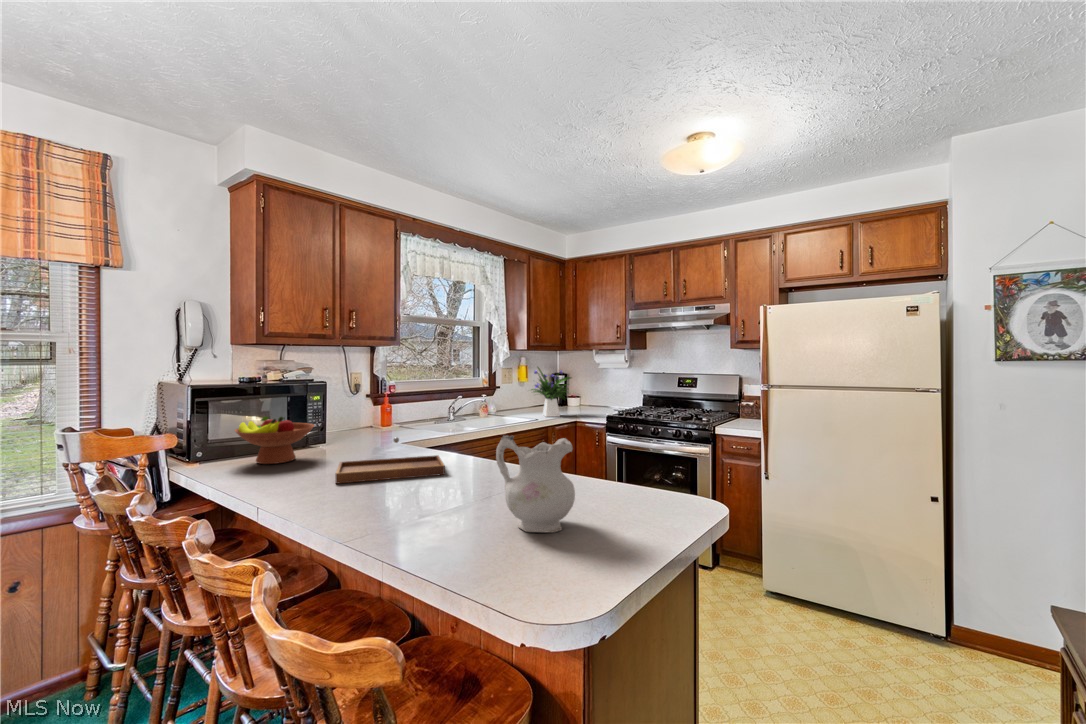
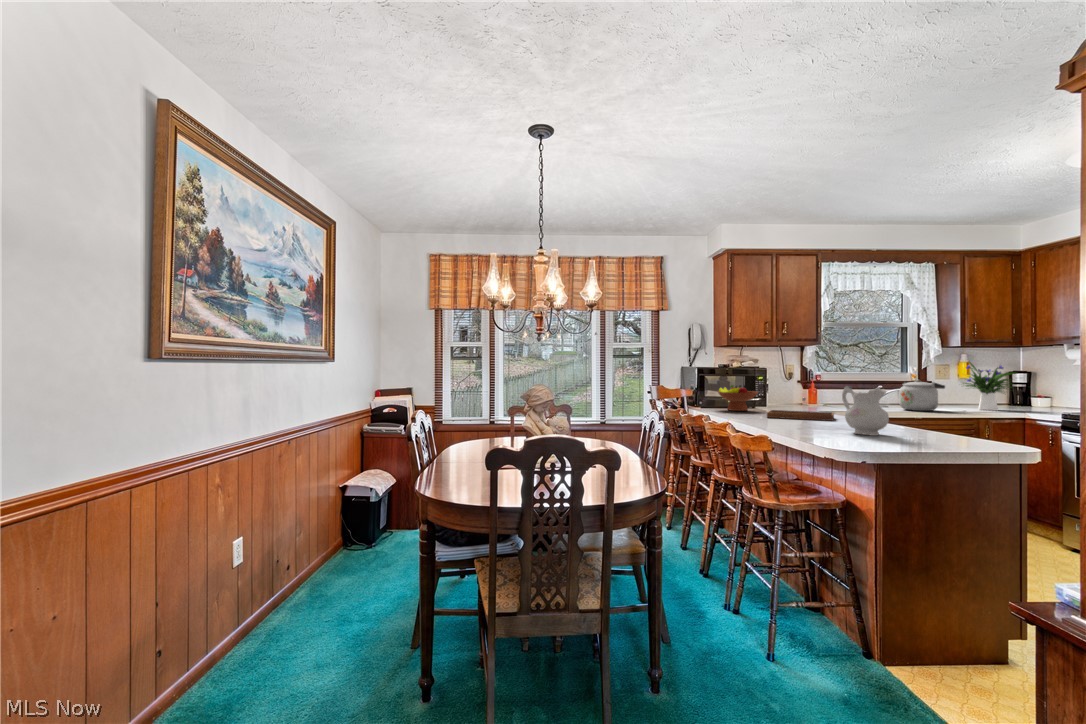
kettle: none [479,389,526,426] -> present [897,380,945,411]

